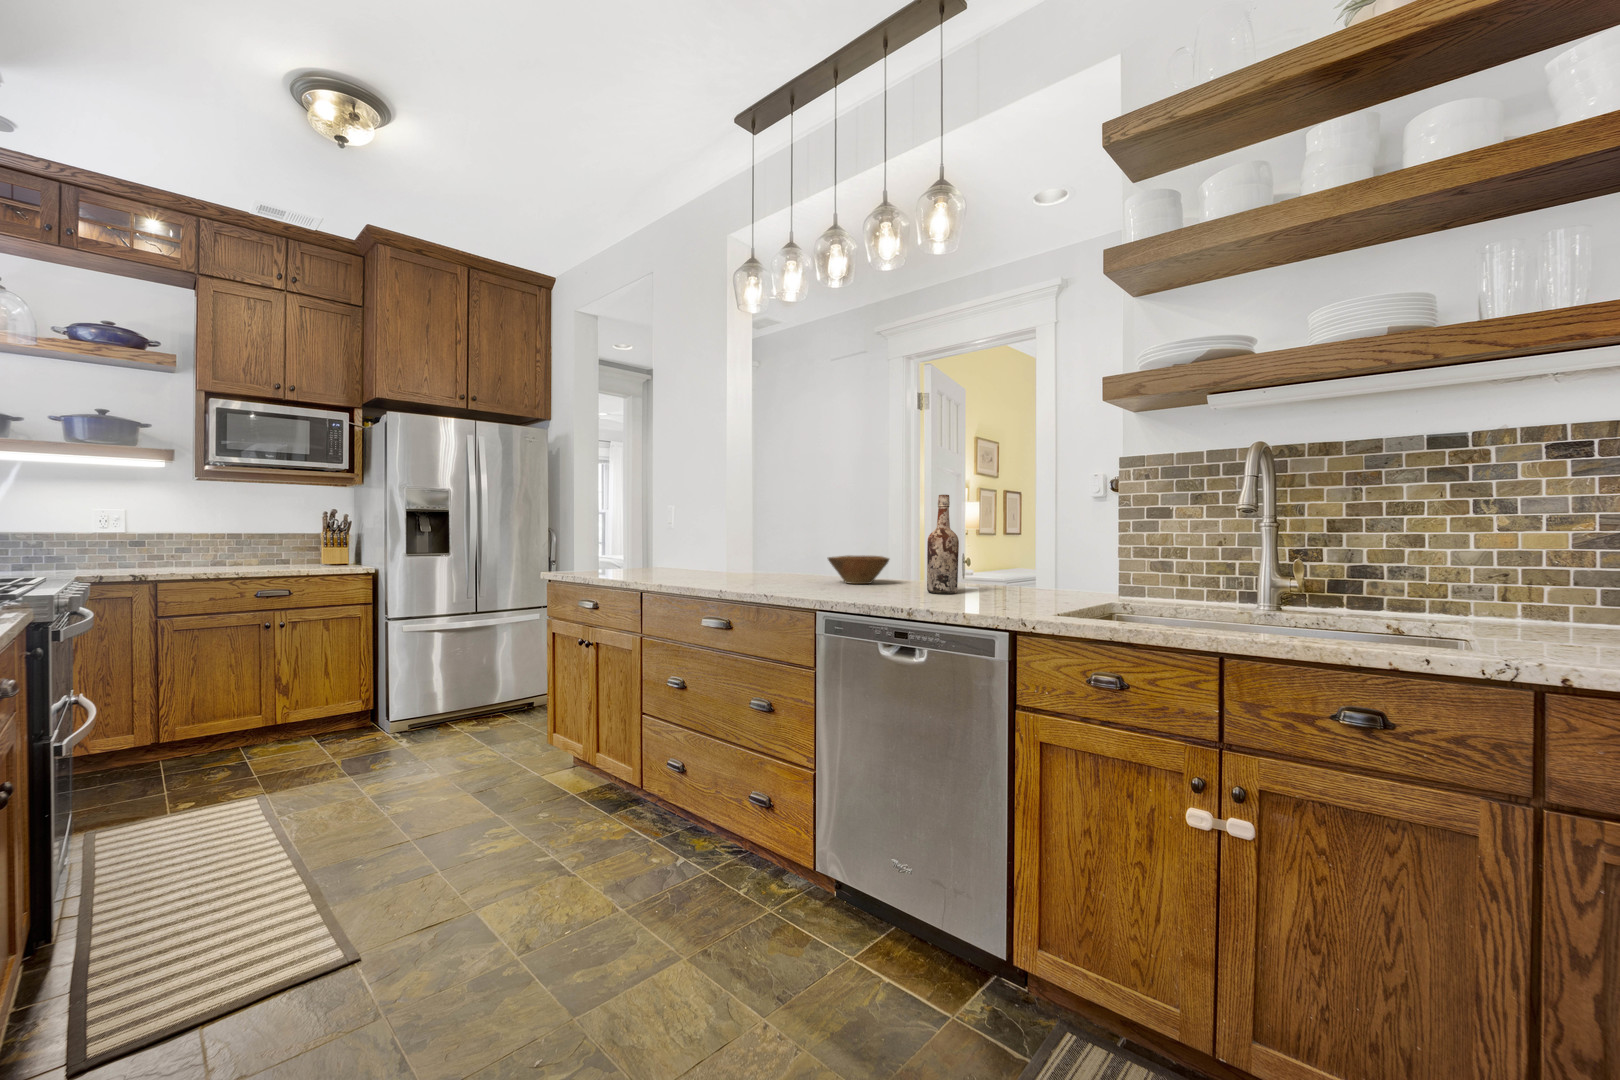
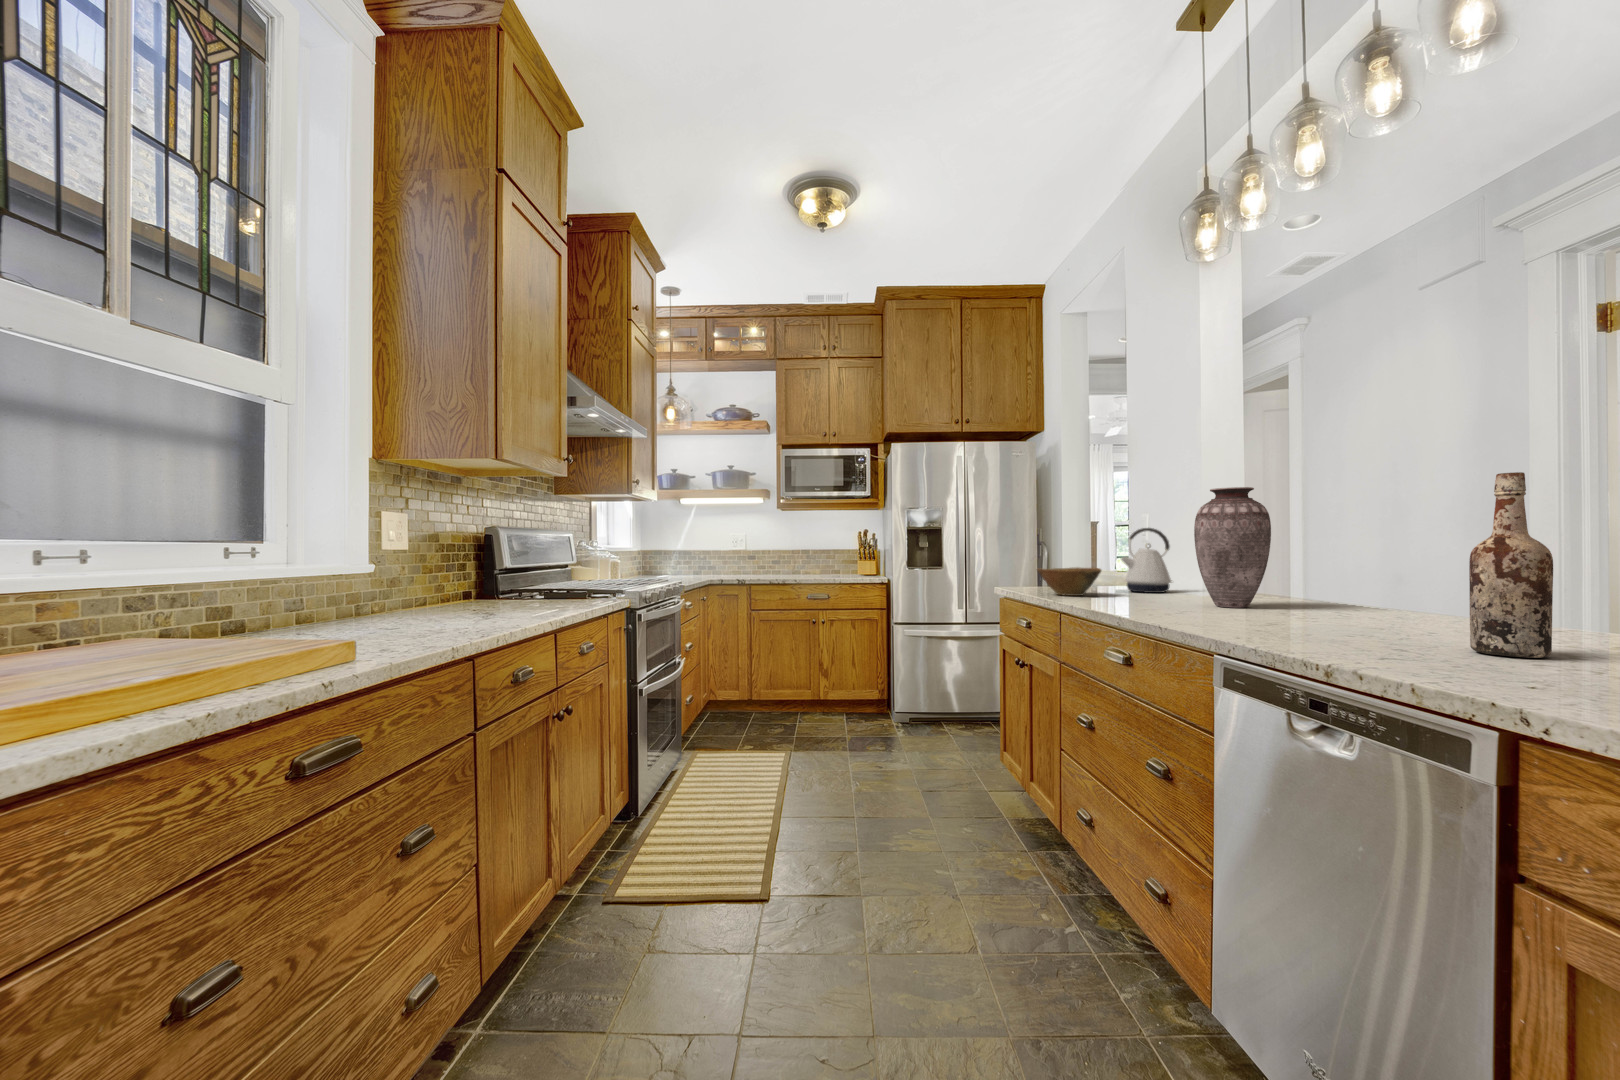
vase: none [741,493,787,578] -> present [1194,487,1271,608]
kettle: none [665,520,700,571] -> present [1121,528,1172,593]
bowl: present [828,556,889,584] -> present [1037,567,1101,596]

